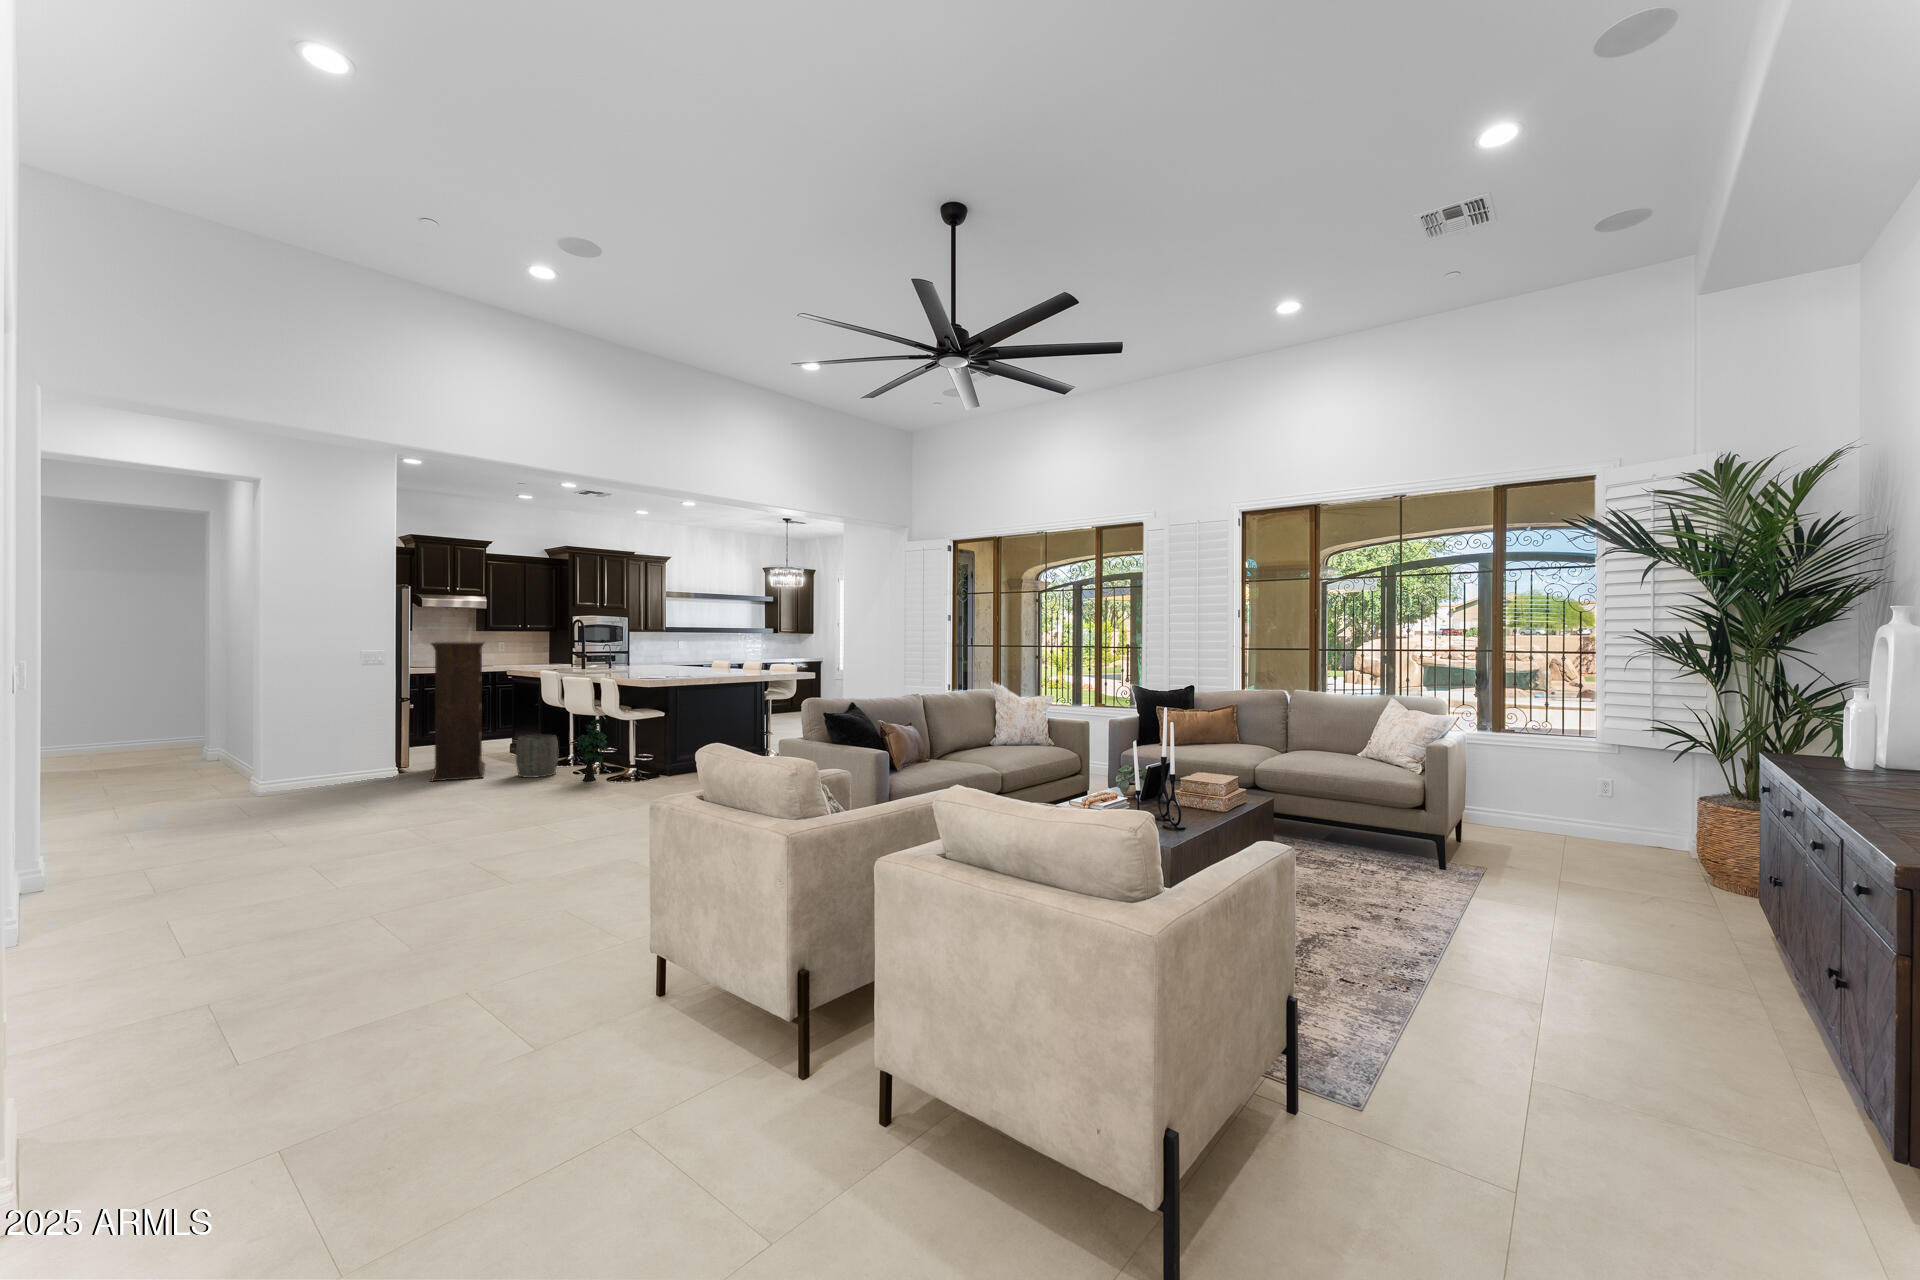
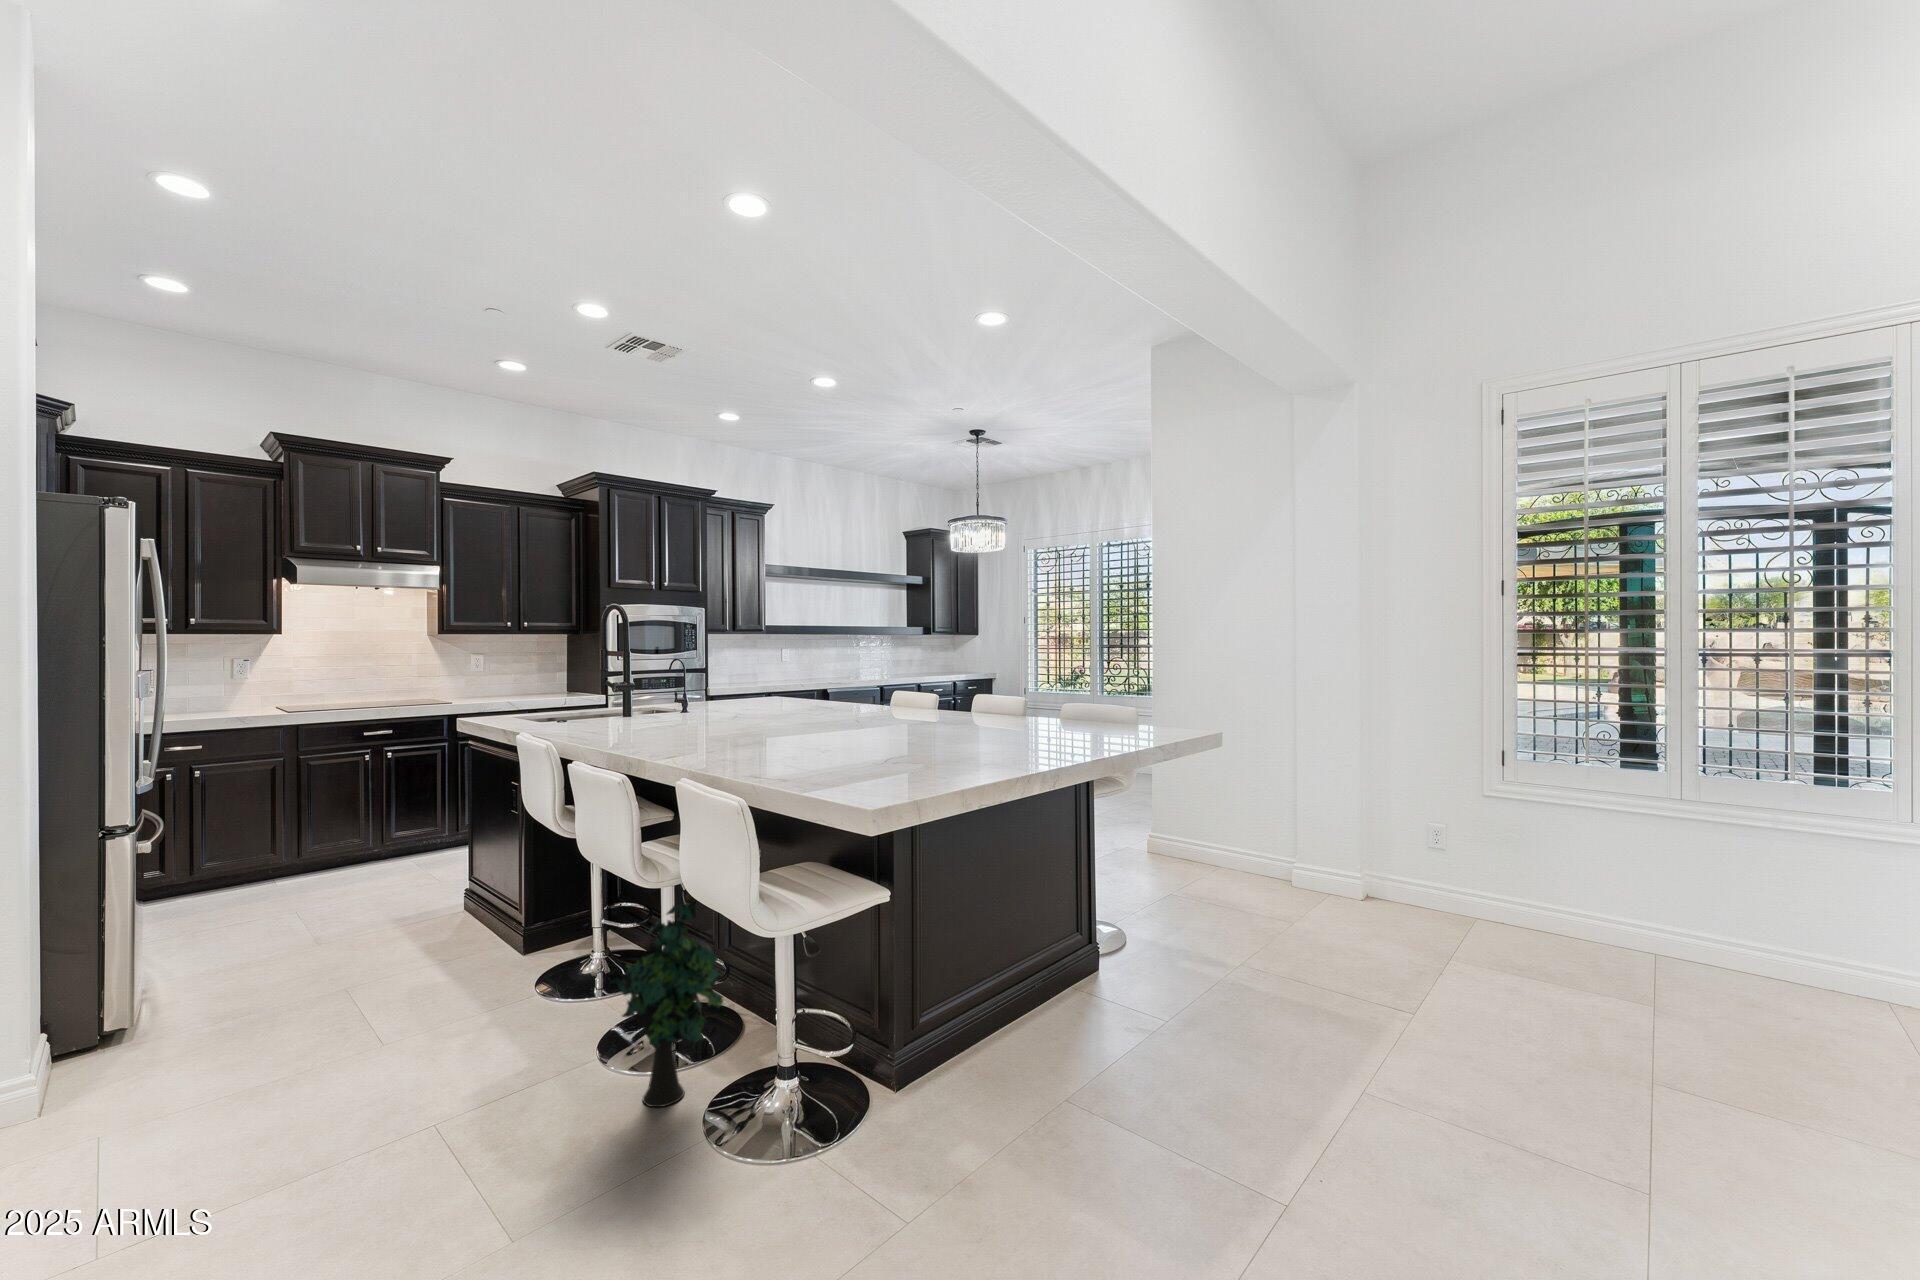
bookcase: present [431,642,485,781] -> none [150,658,390,1119]
woven basket: present [516,735,558,778] -> none [443,922,570,1077]

